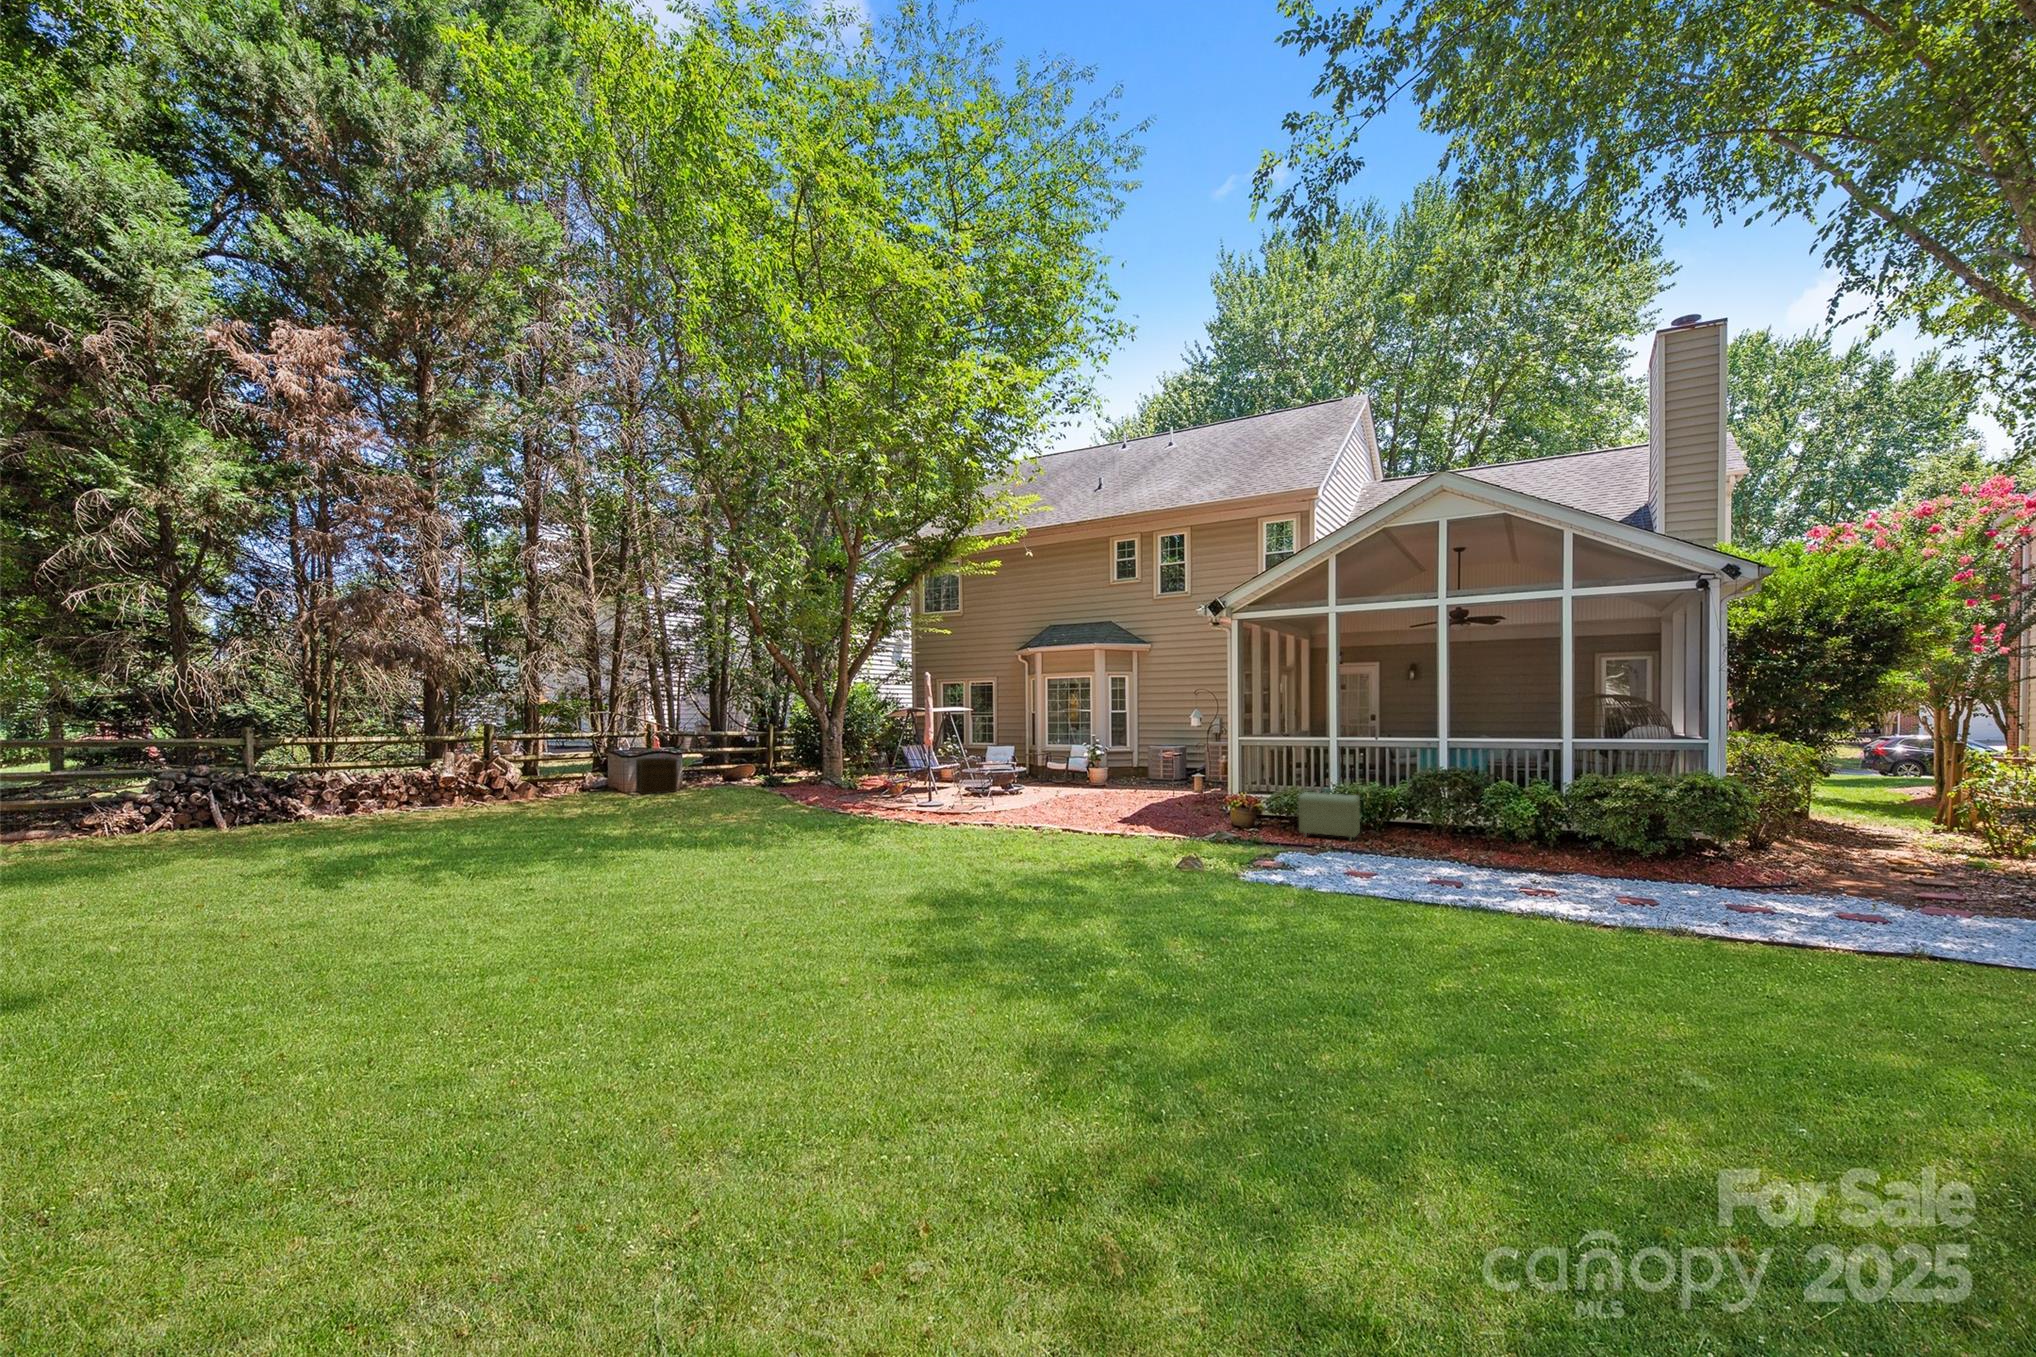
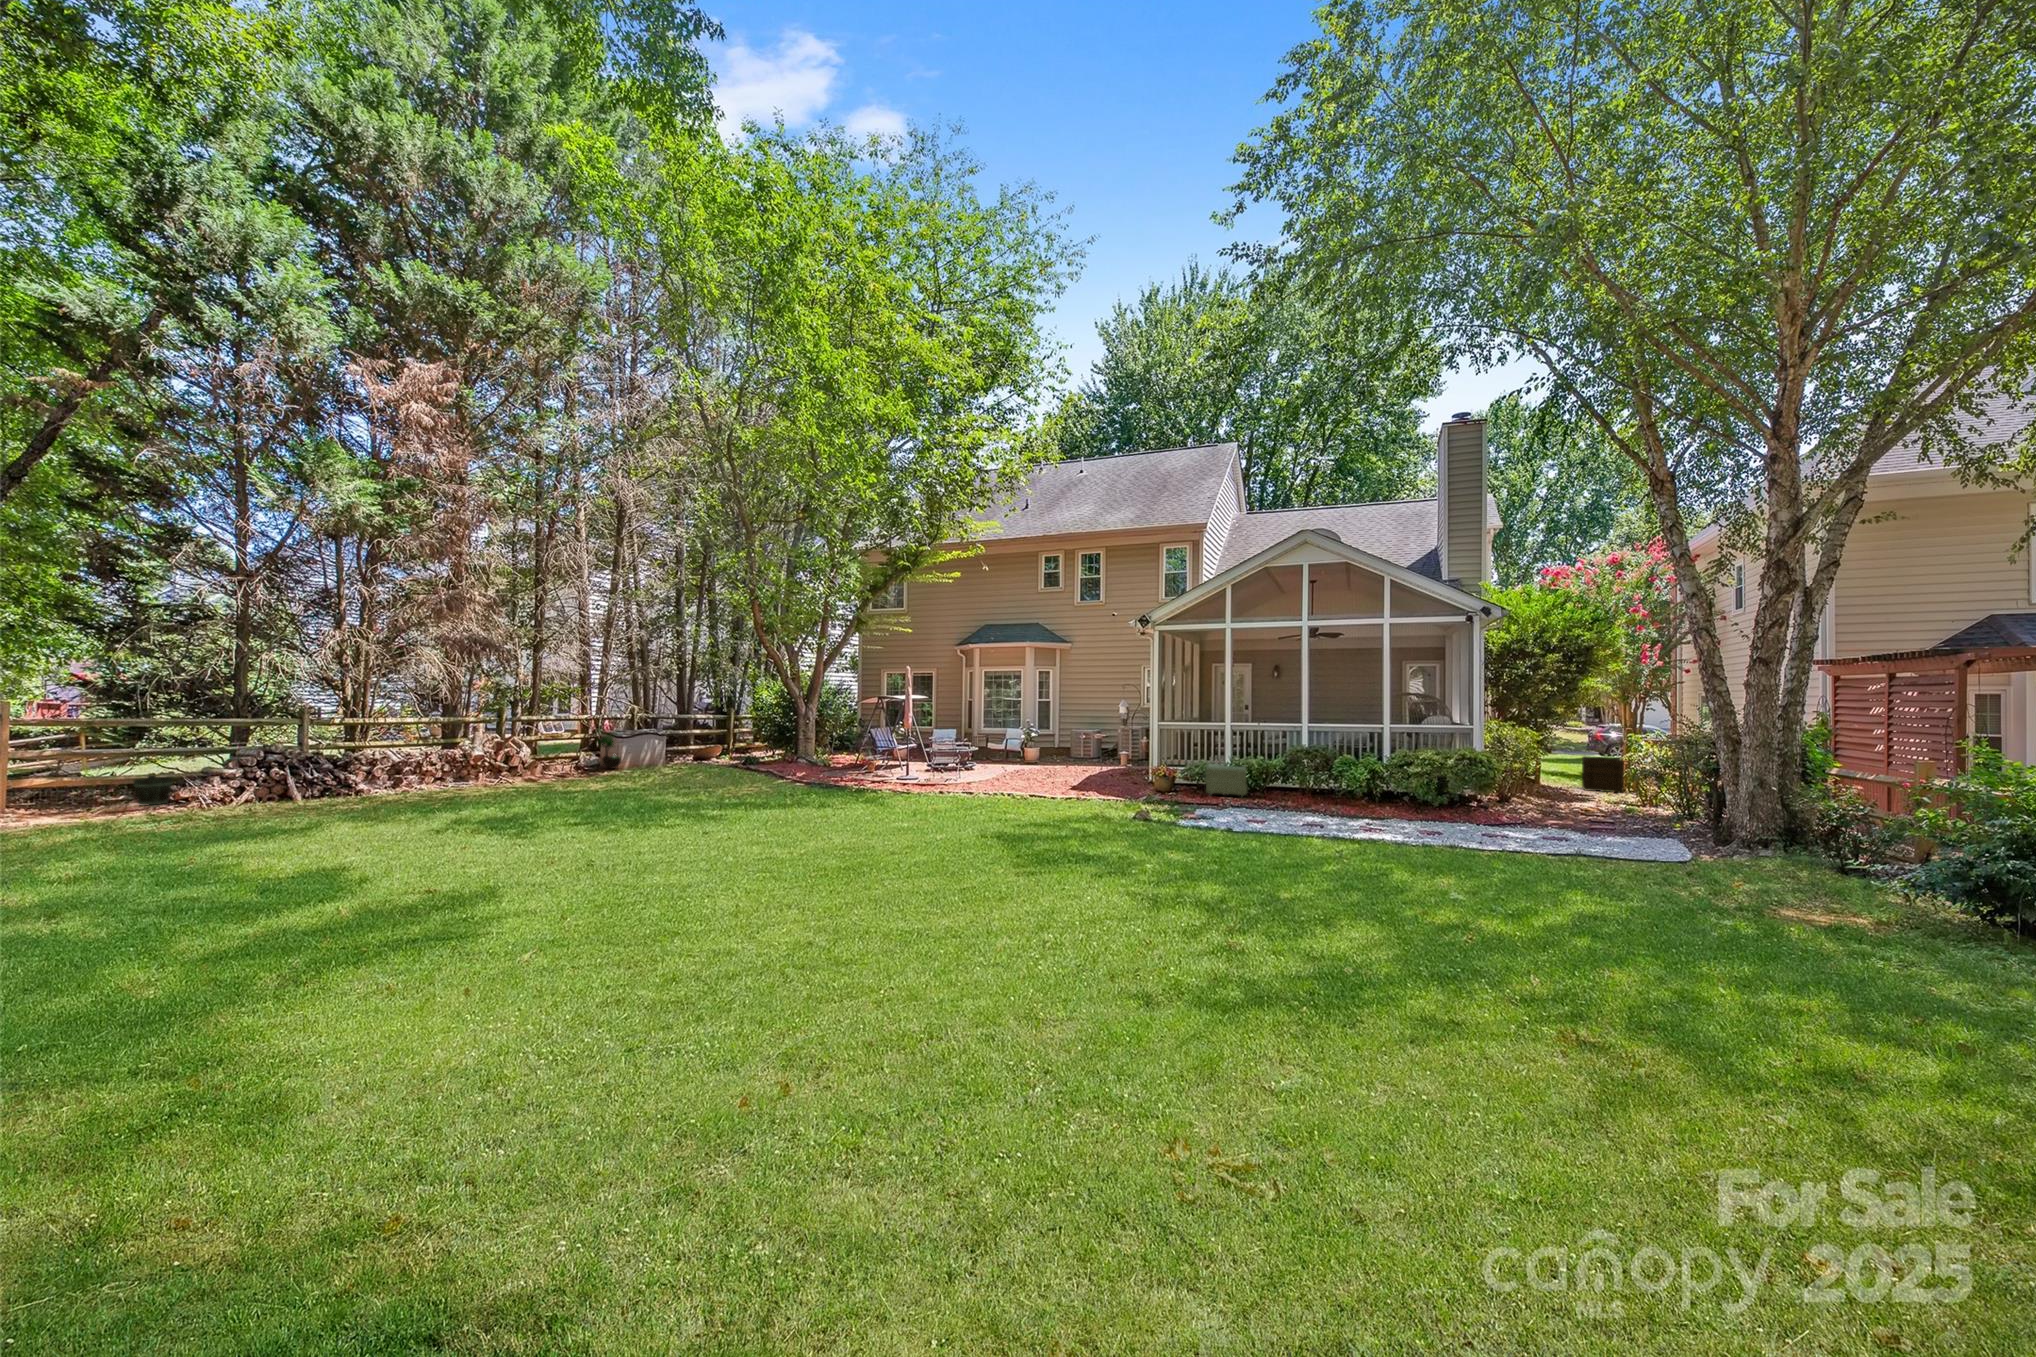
potted tree: none [588,748,620,791] -> present [596,733,621,769]
wooden crate: present [636,757,678,794] -> present [1582,756,1624,793]
bucket: none [35,798,83,834] -> present [133,775,173,806]

